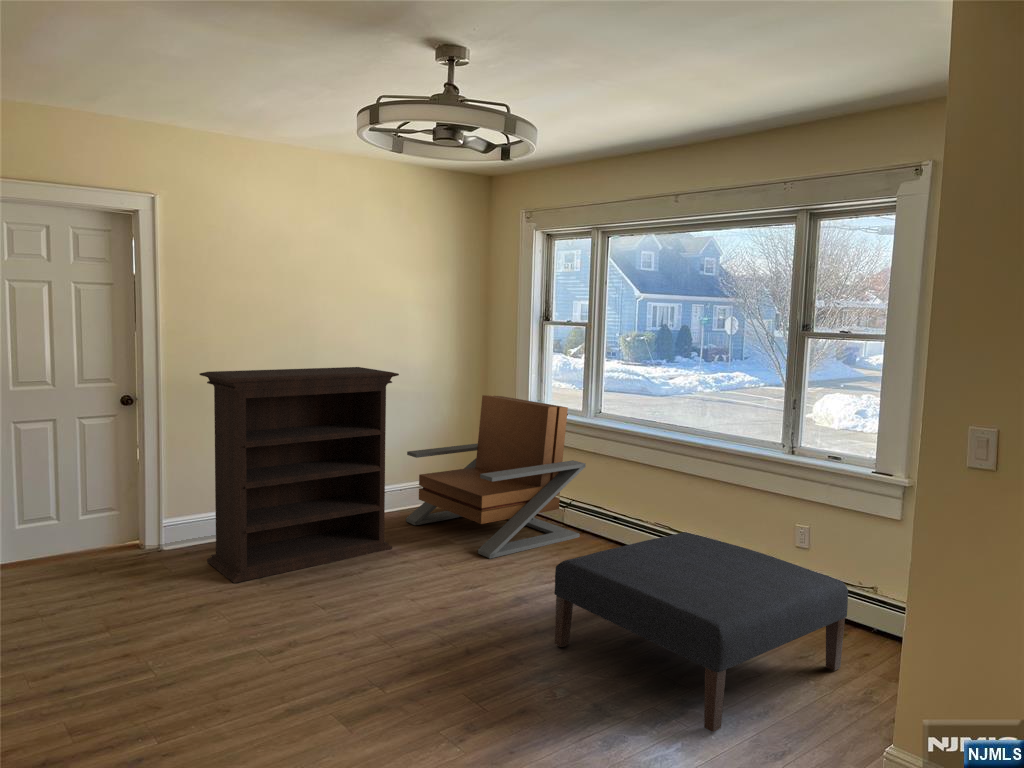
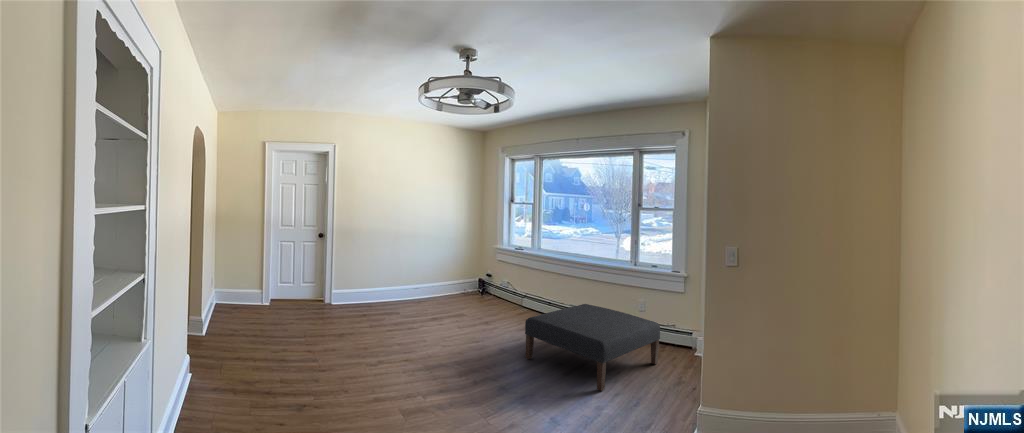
bookshelf: present [200,367,399,583] -> none [342,226,441,336]
lounge chair: present [406,395,586,558] -> none [443,240,534,321]

